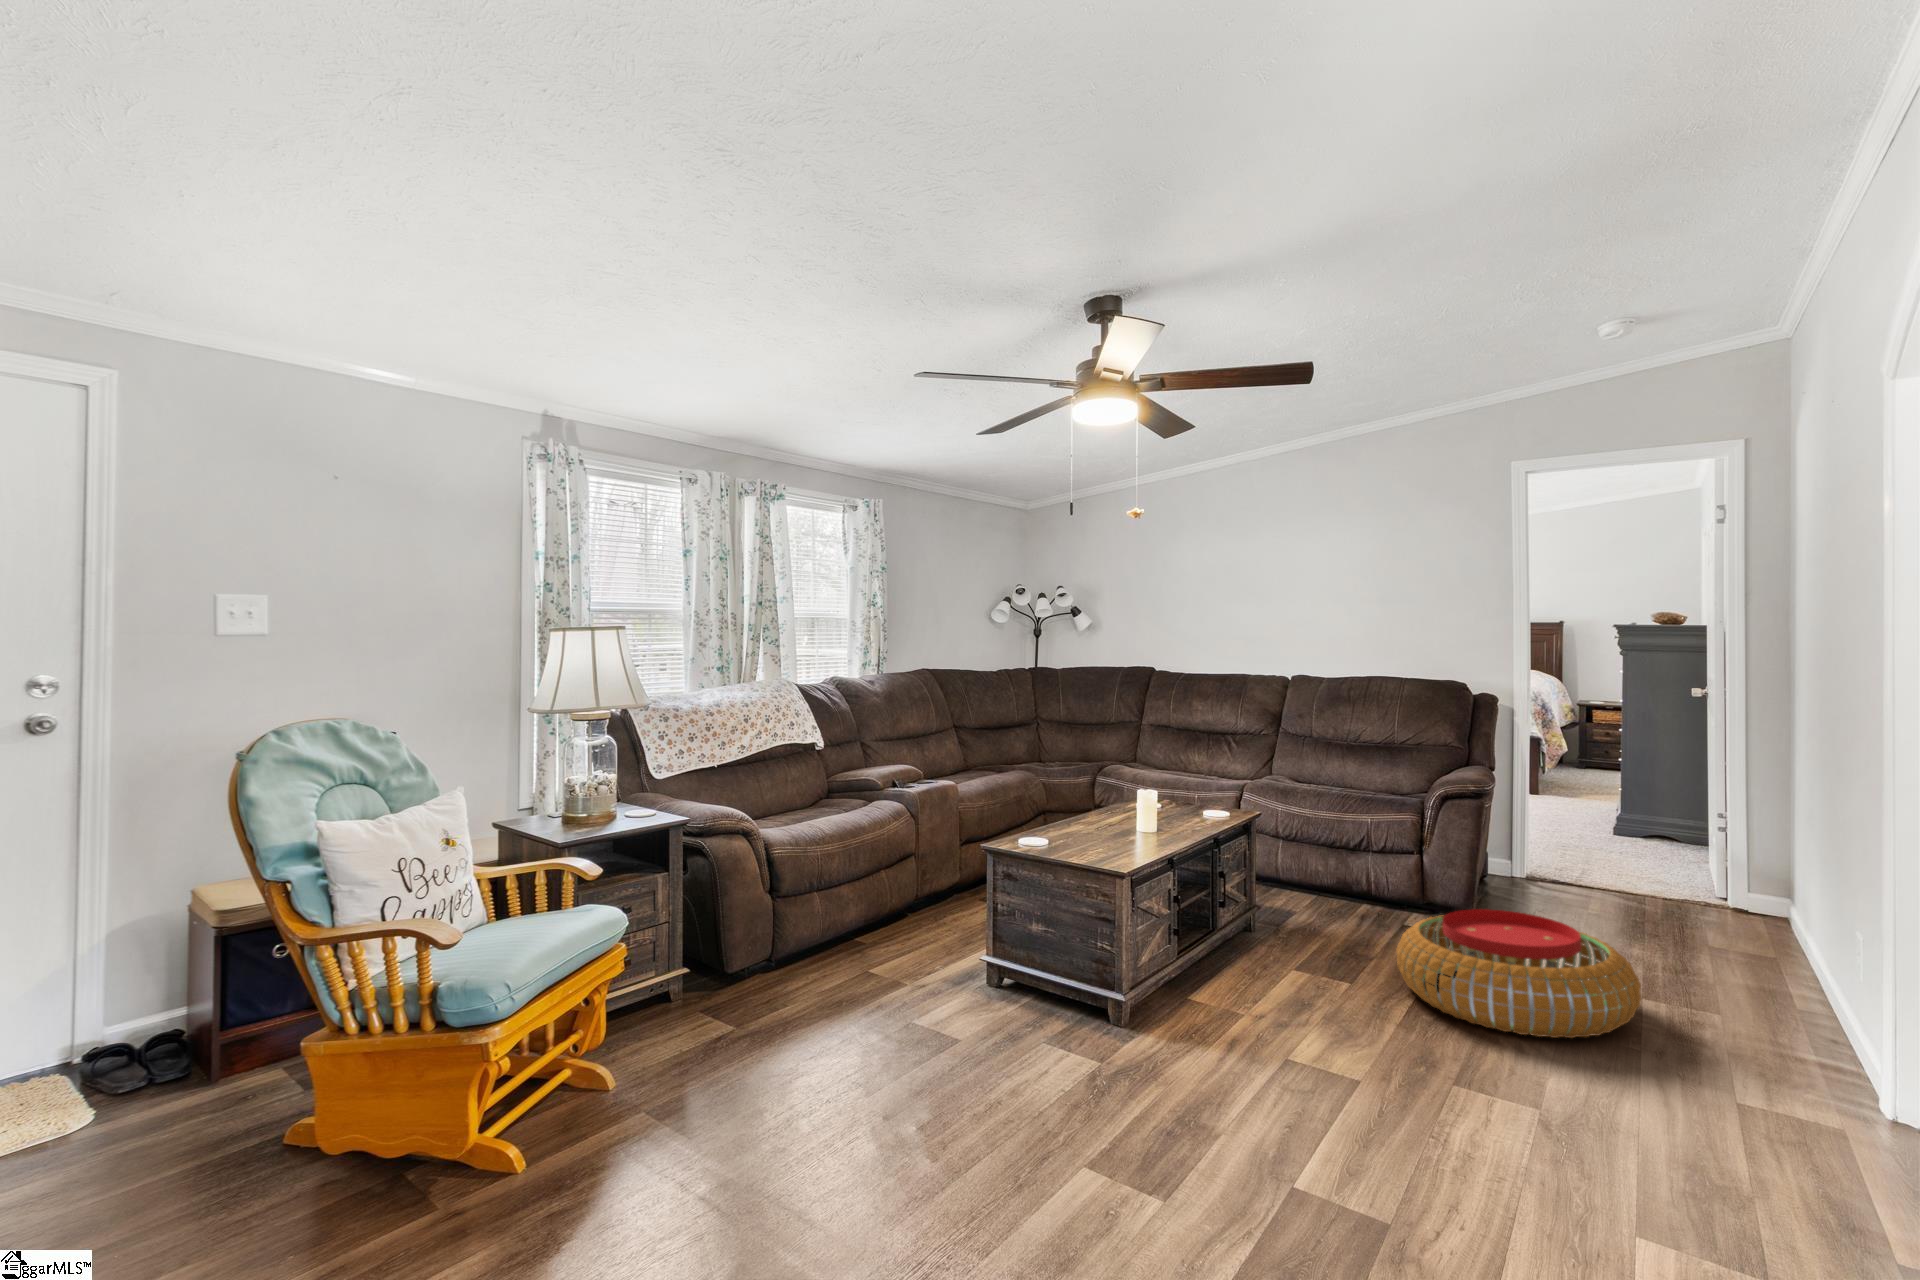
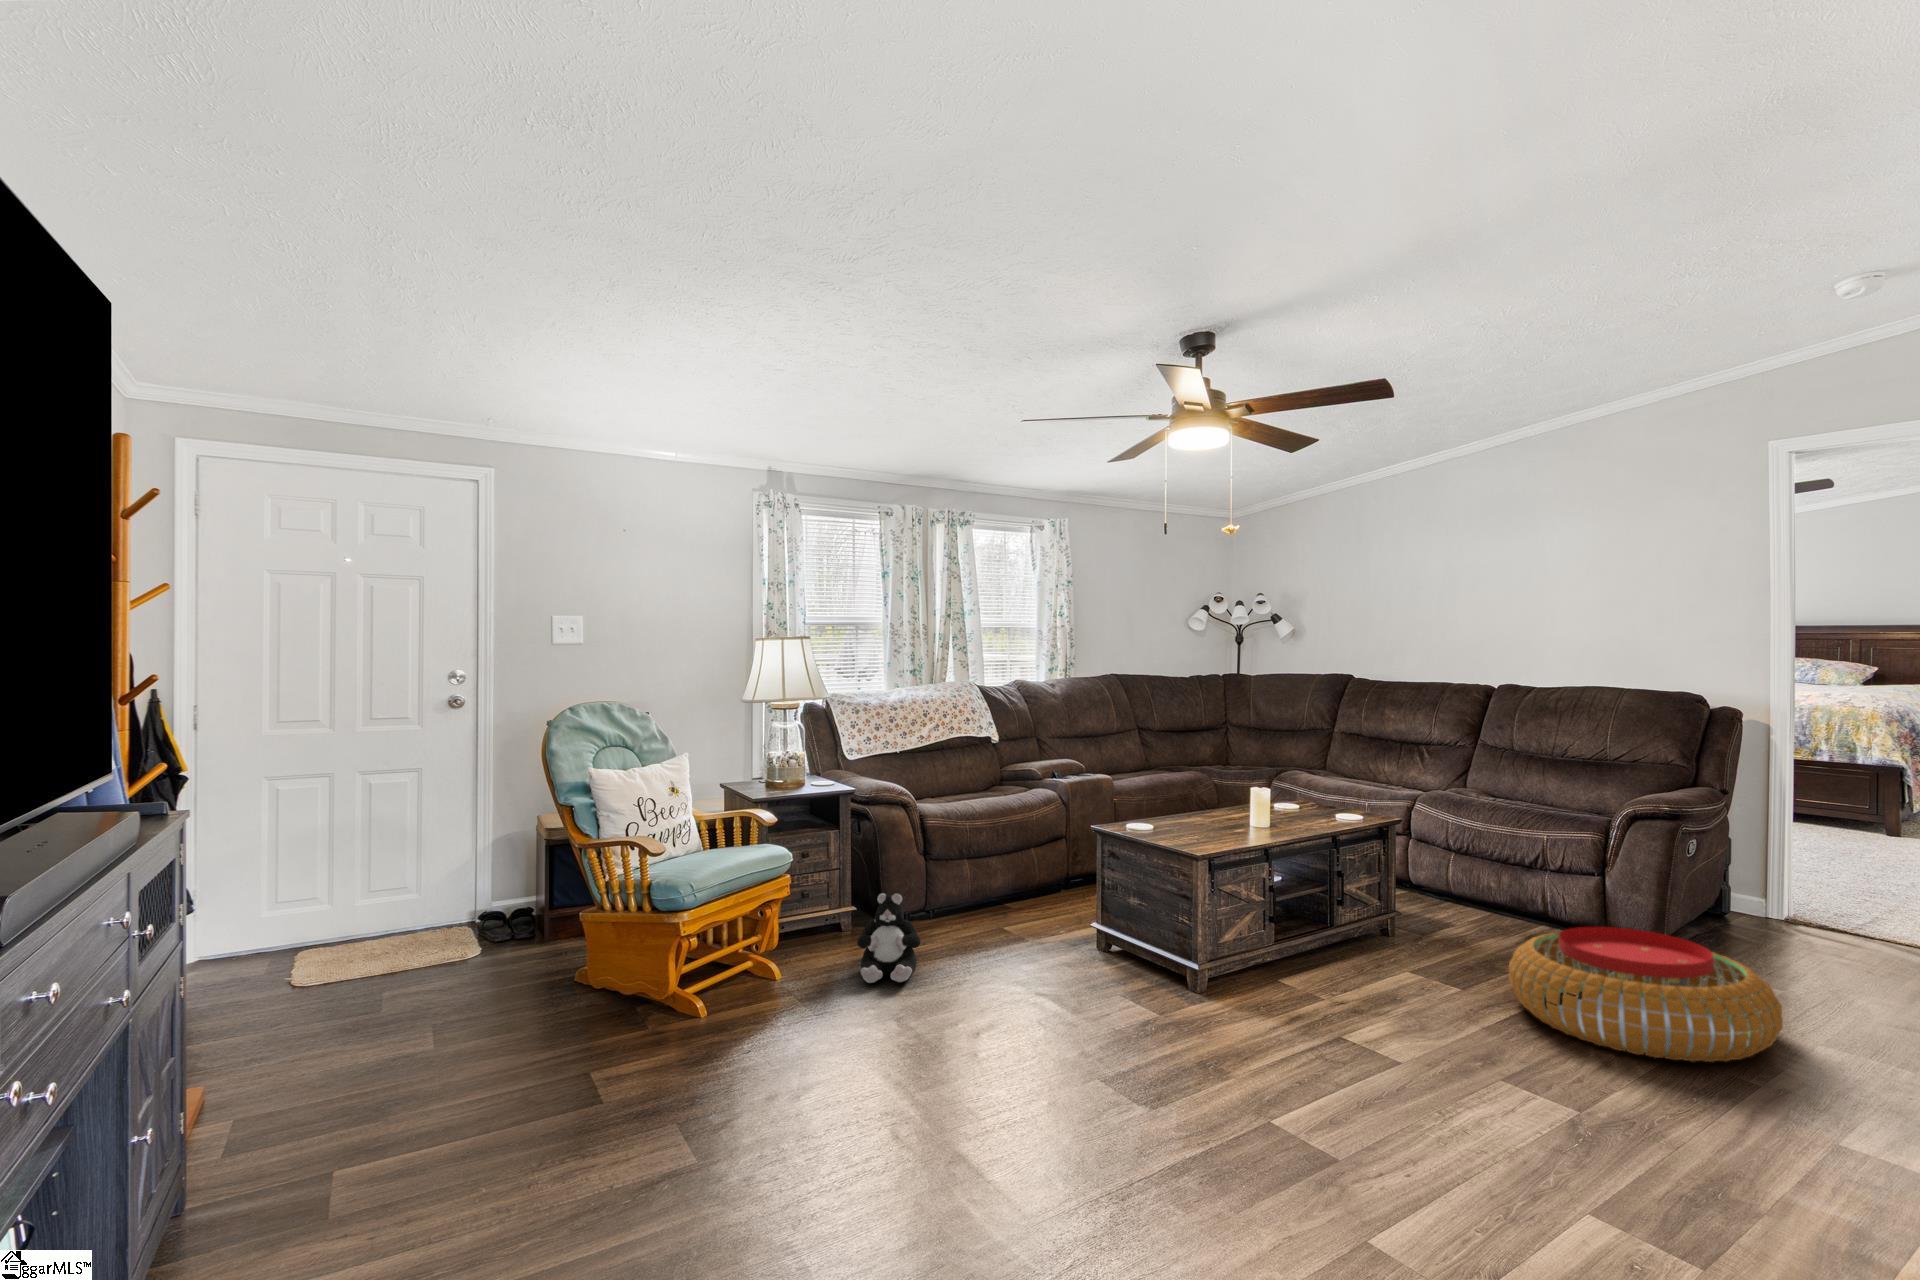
plush toy: none [719,950,801,1074] -> present [857,893,921,983]

